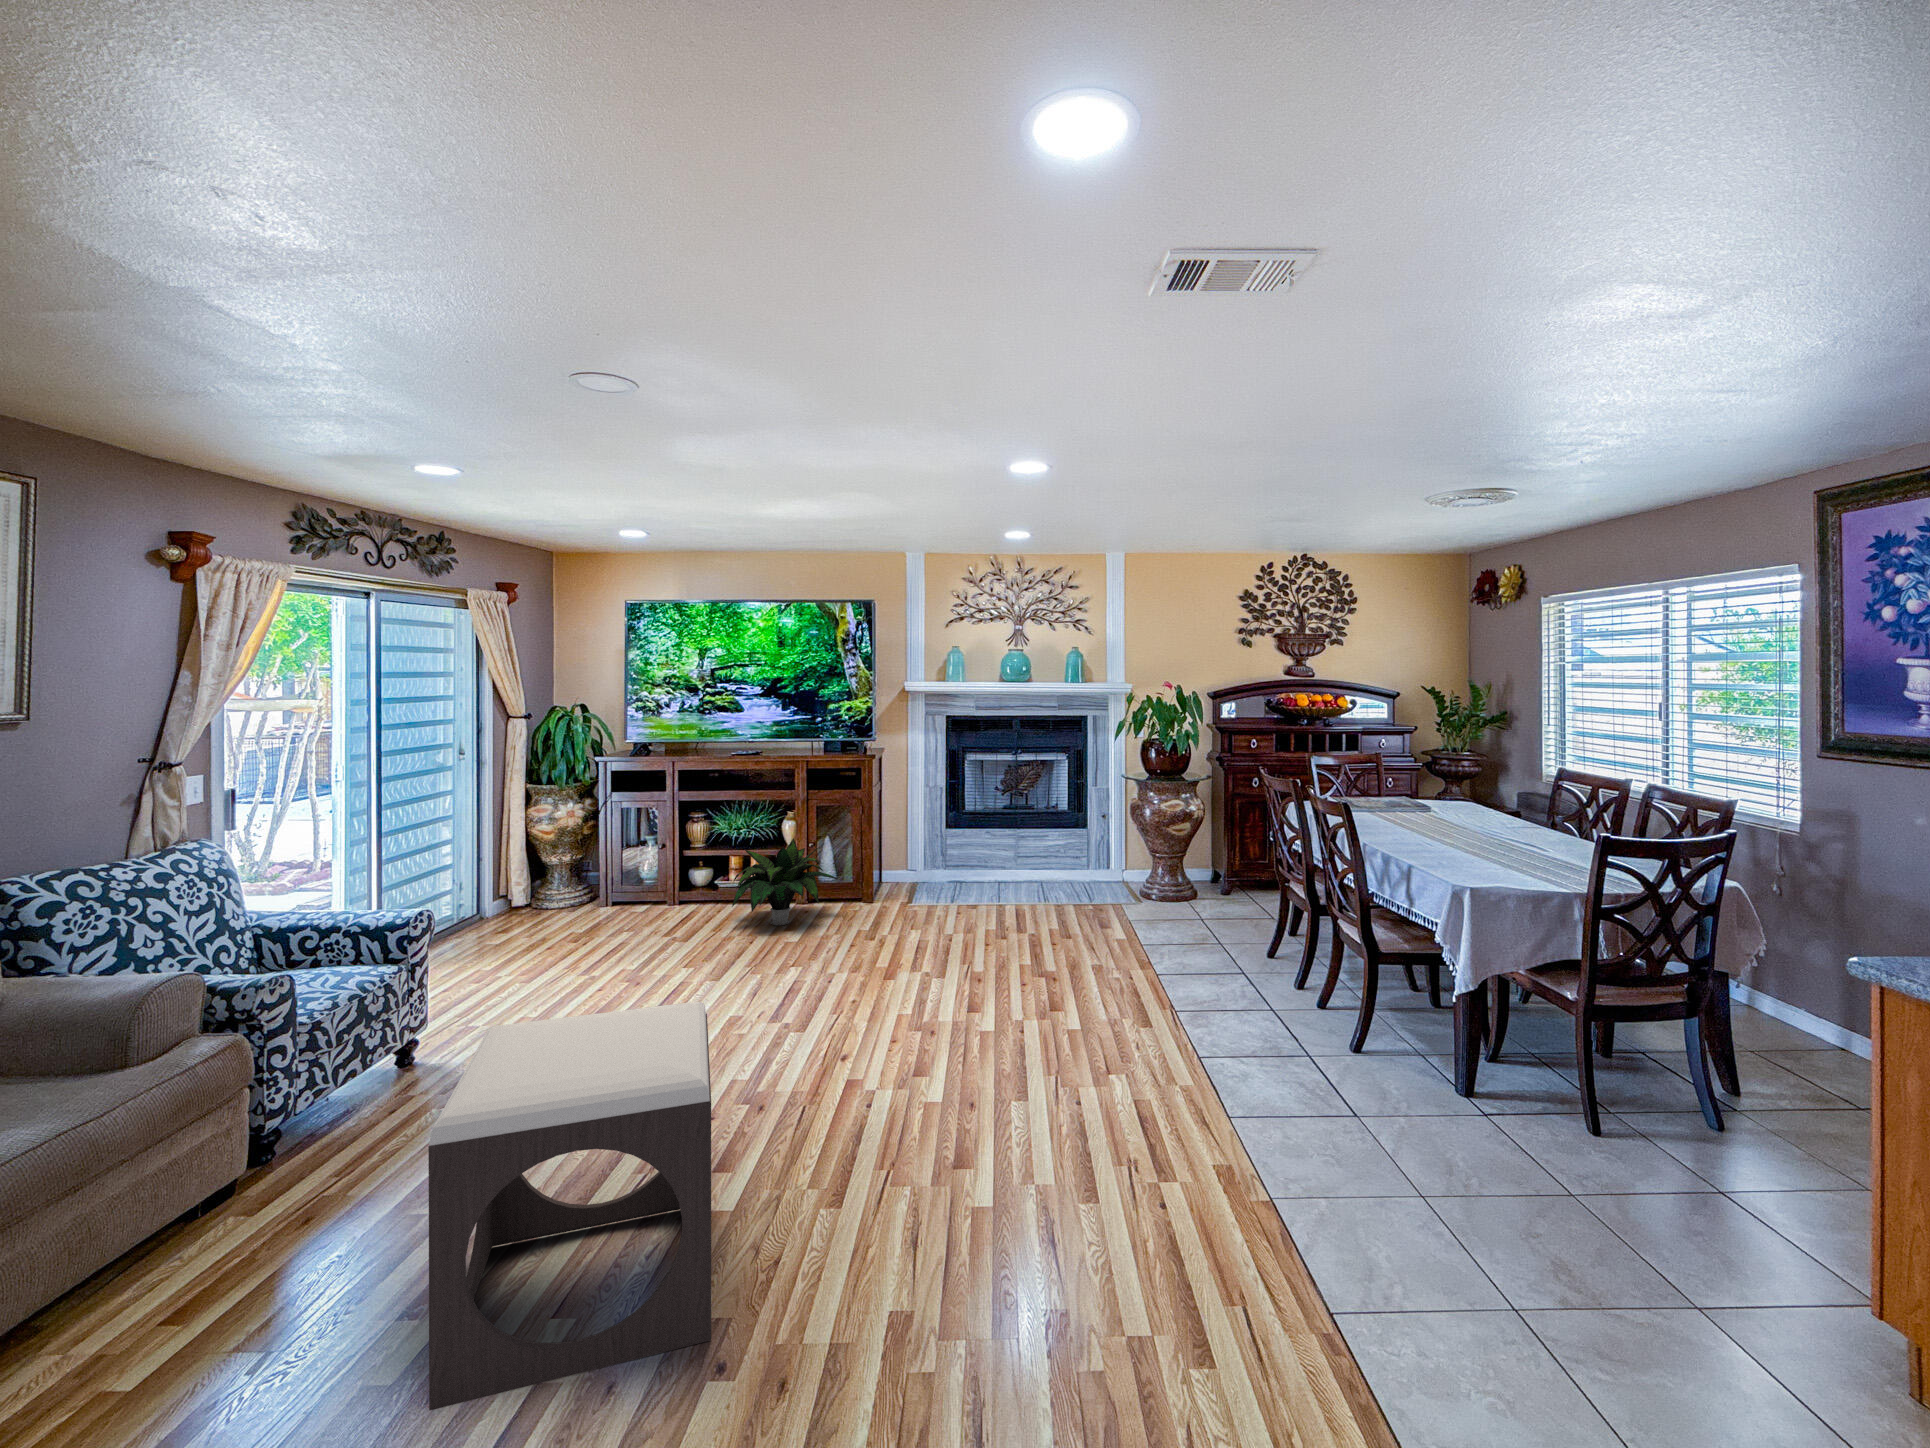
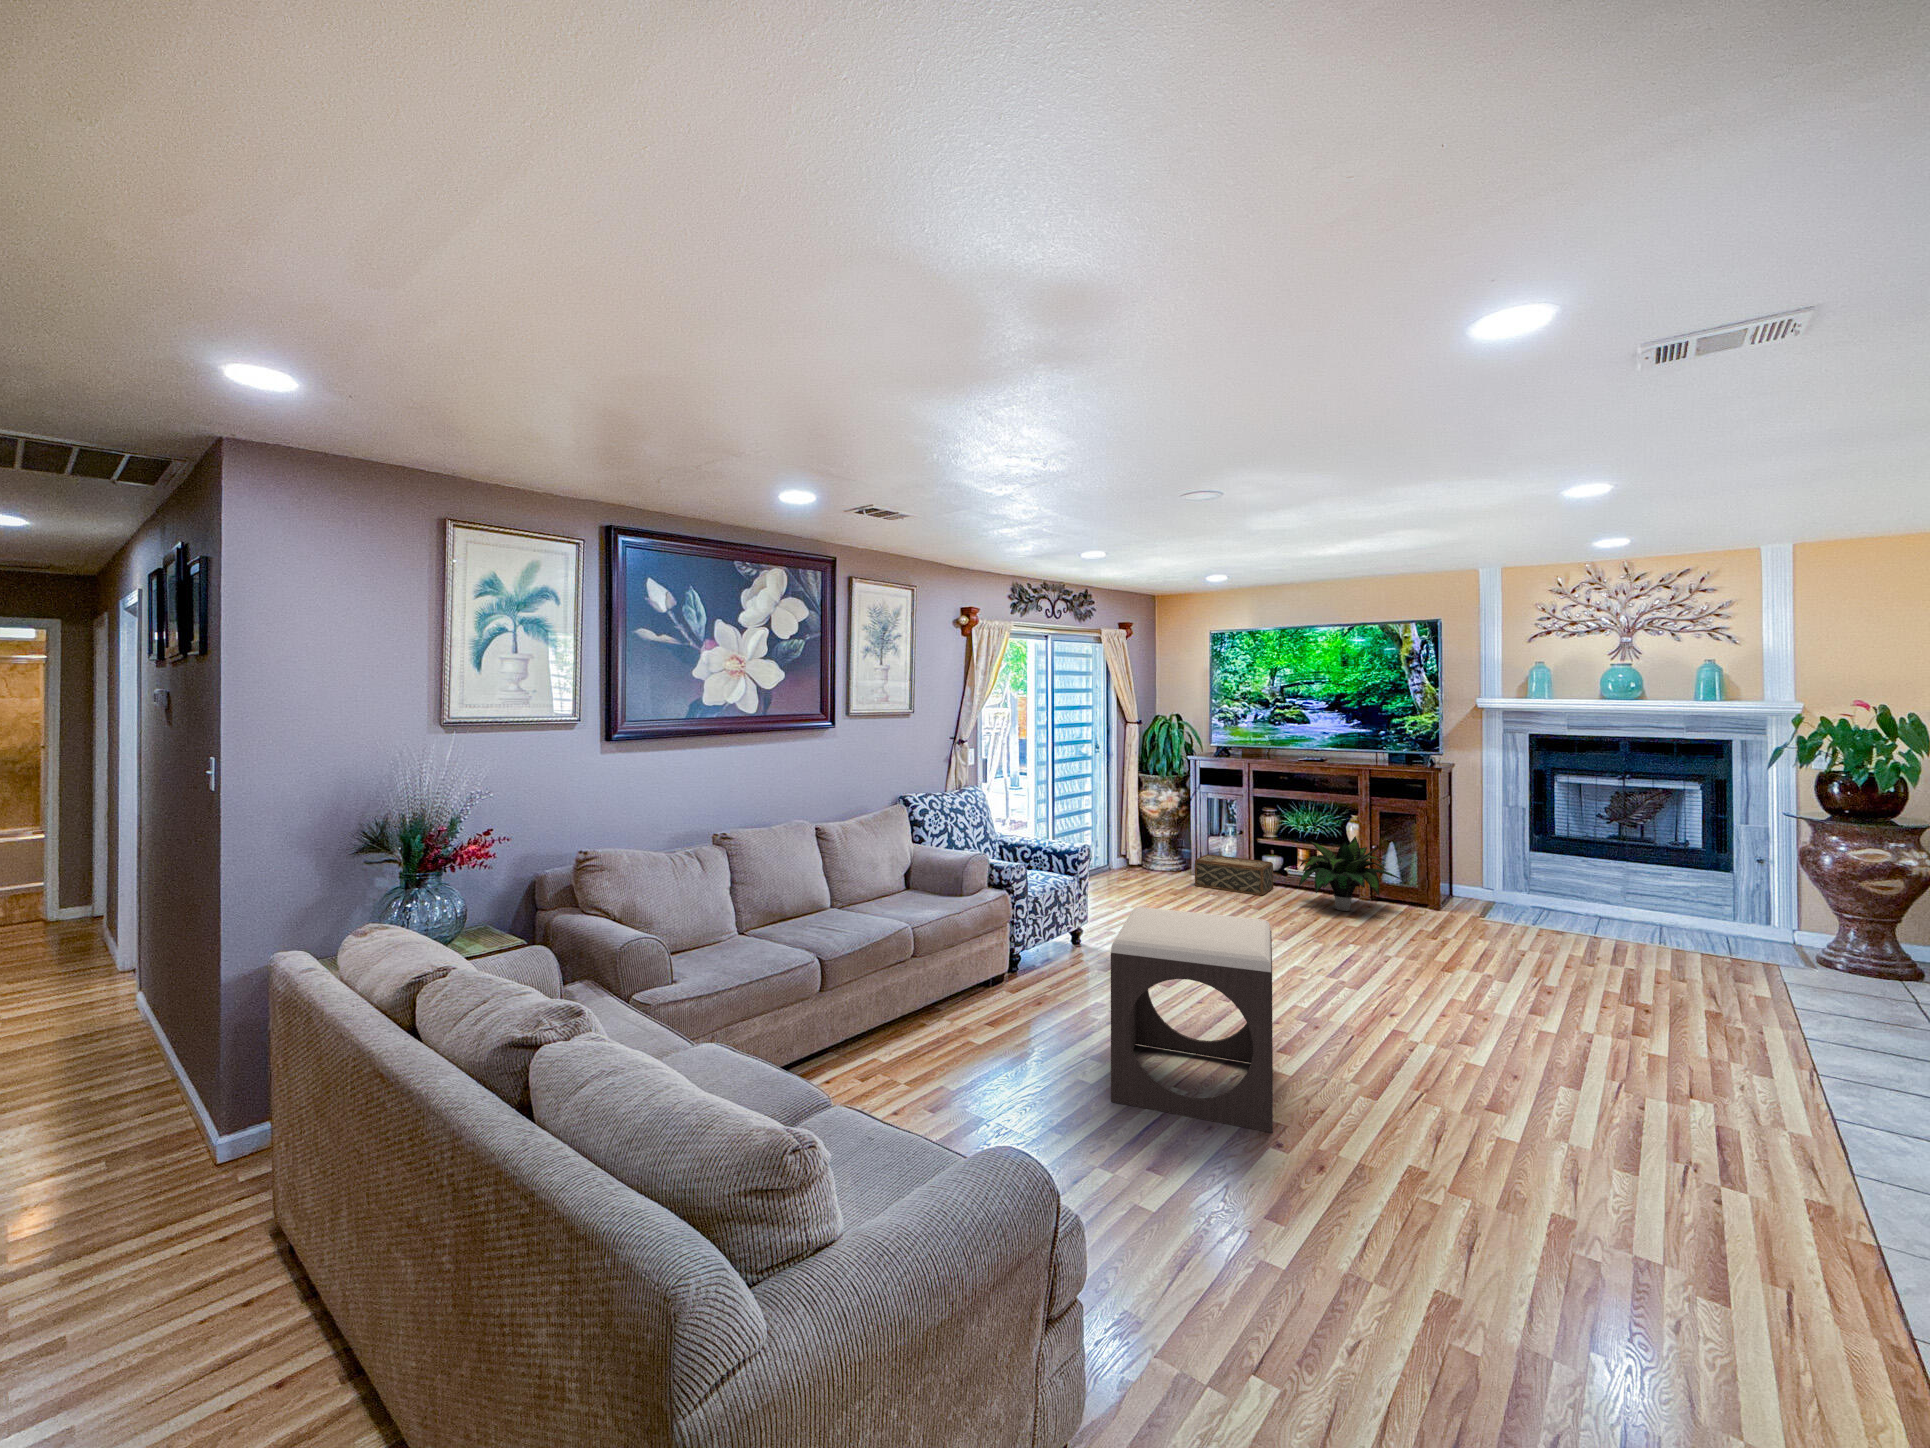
woven basket: none [604,879,702,925] -> present [1195,854,1273,895]

